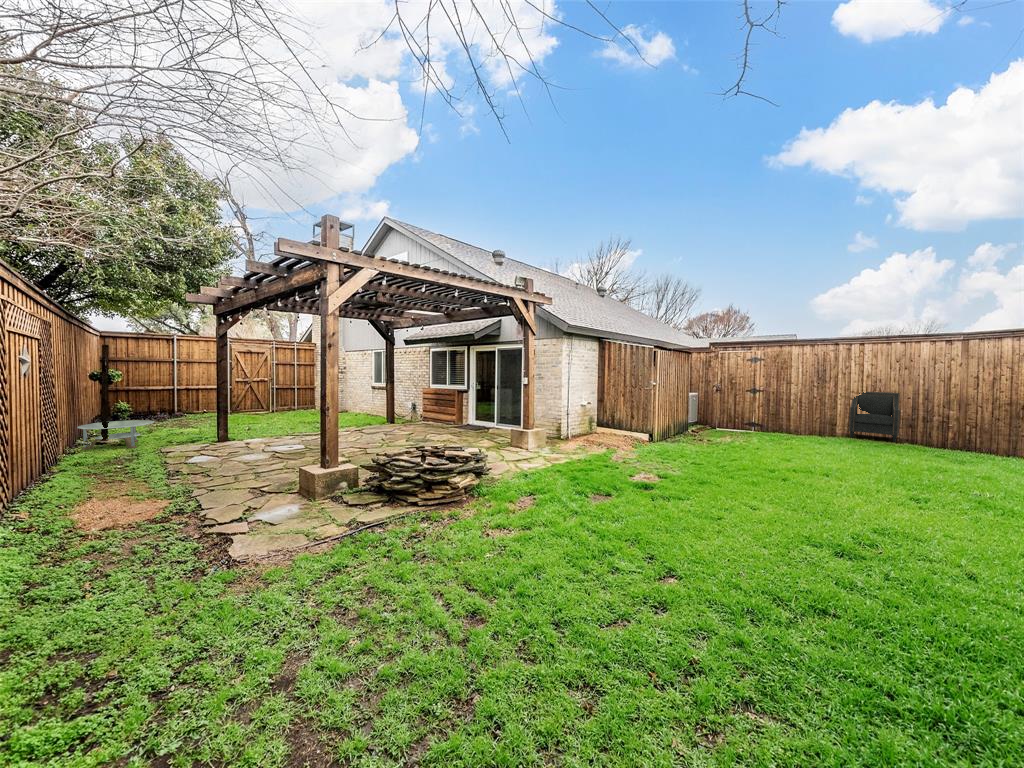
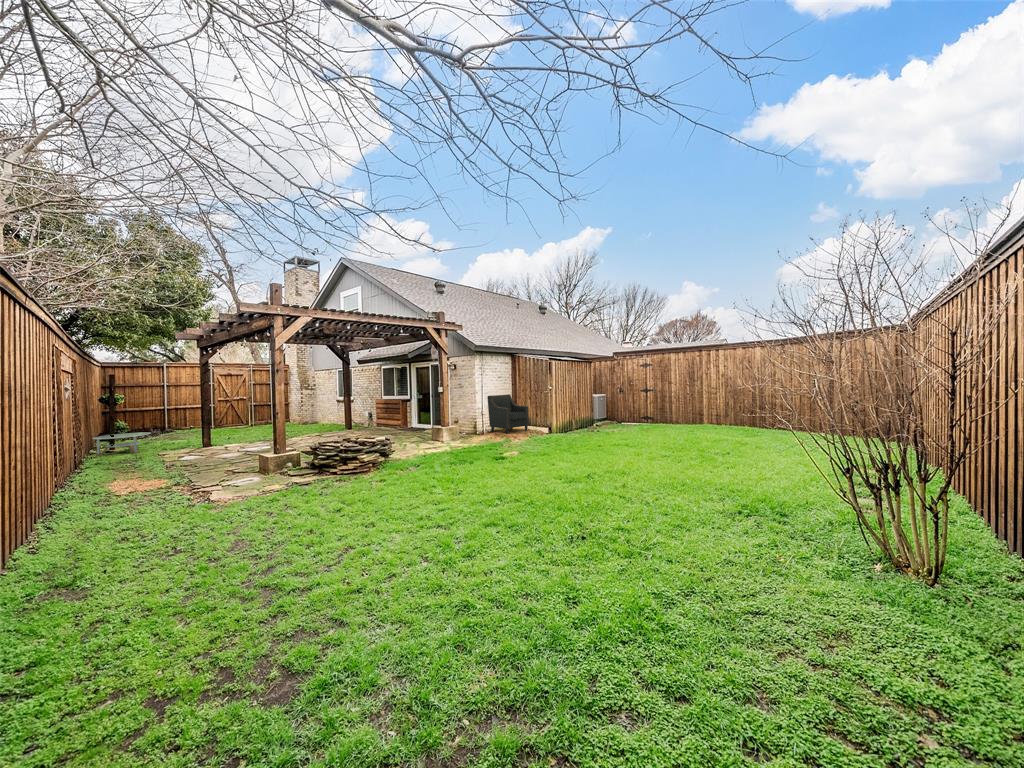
chair: present [848,391,900,442] -> present [487,394,529,434]

